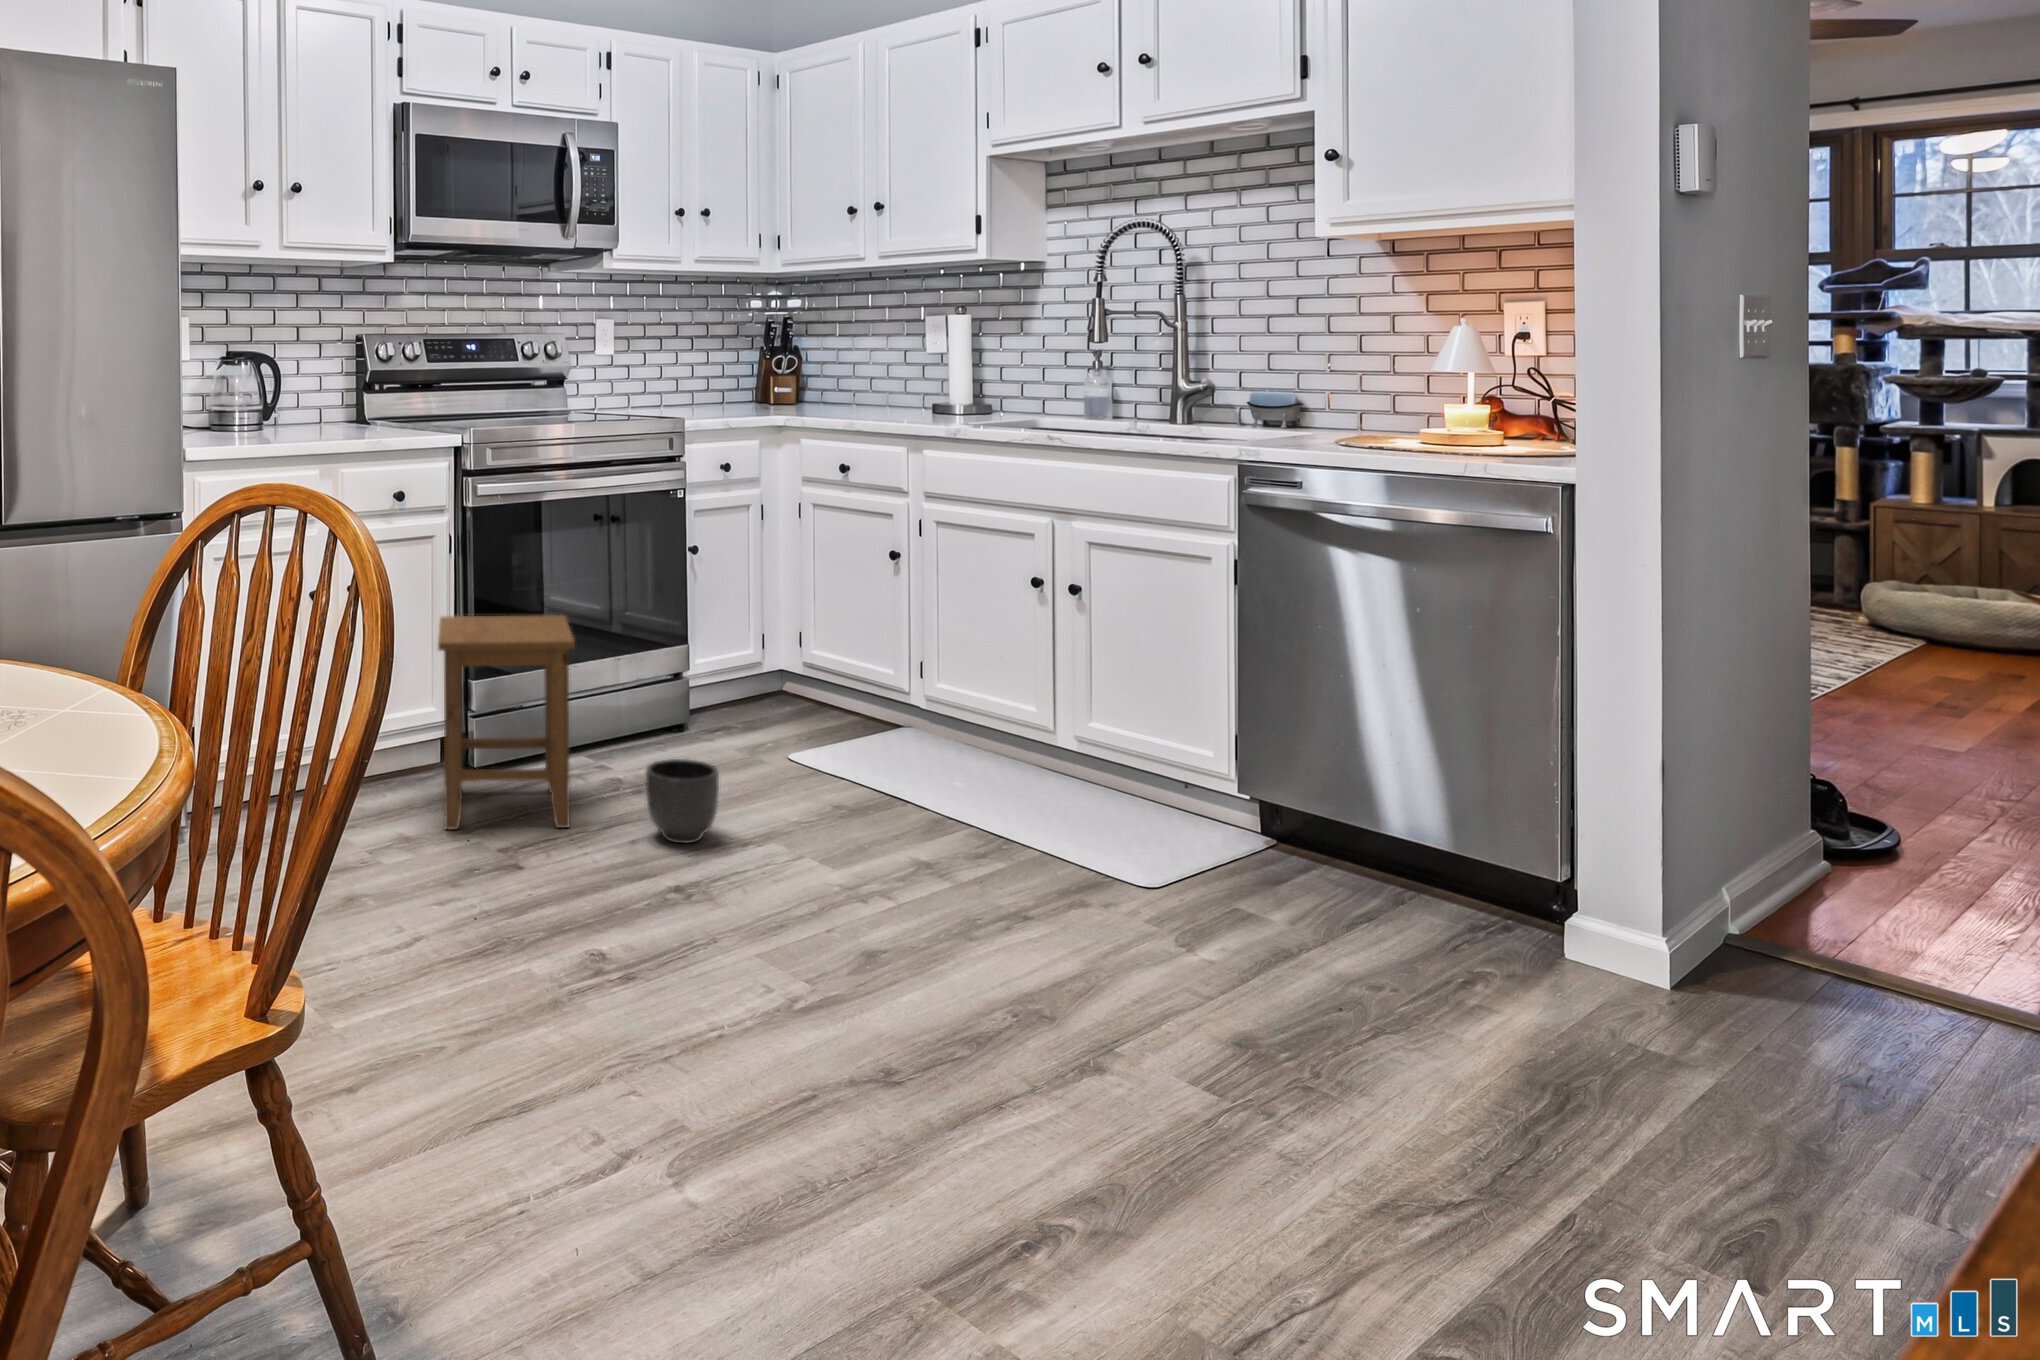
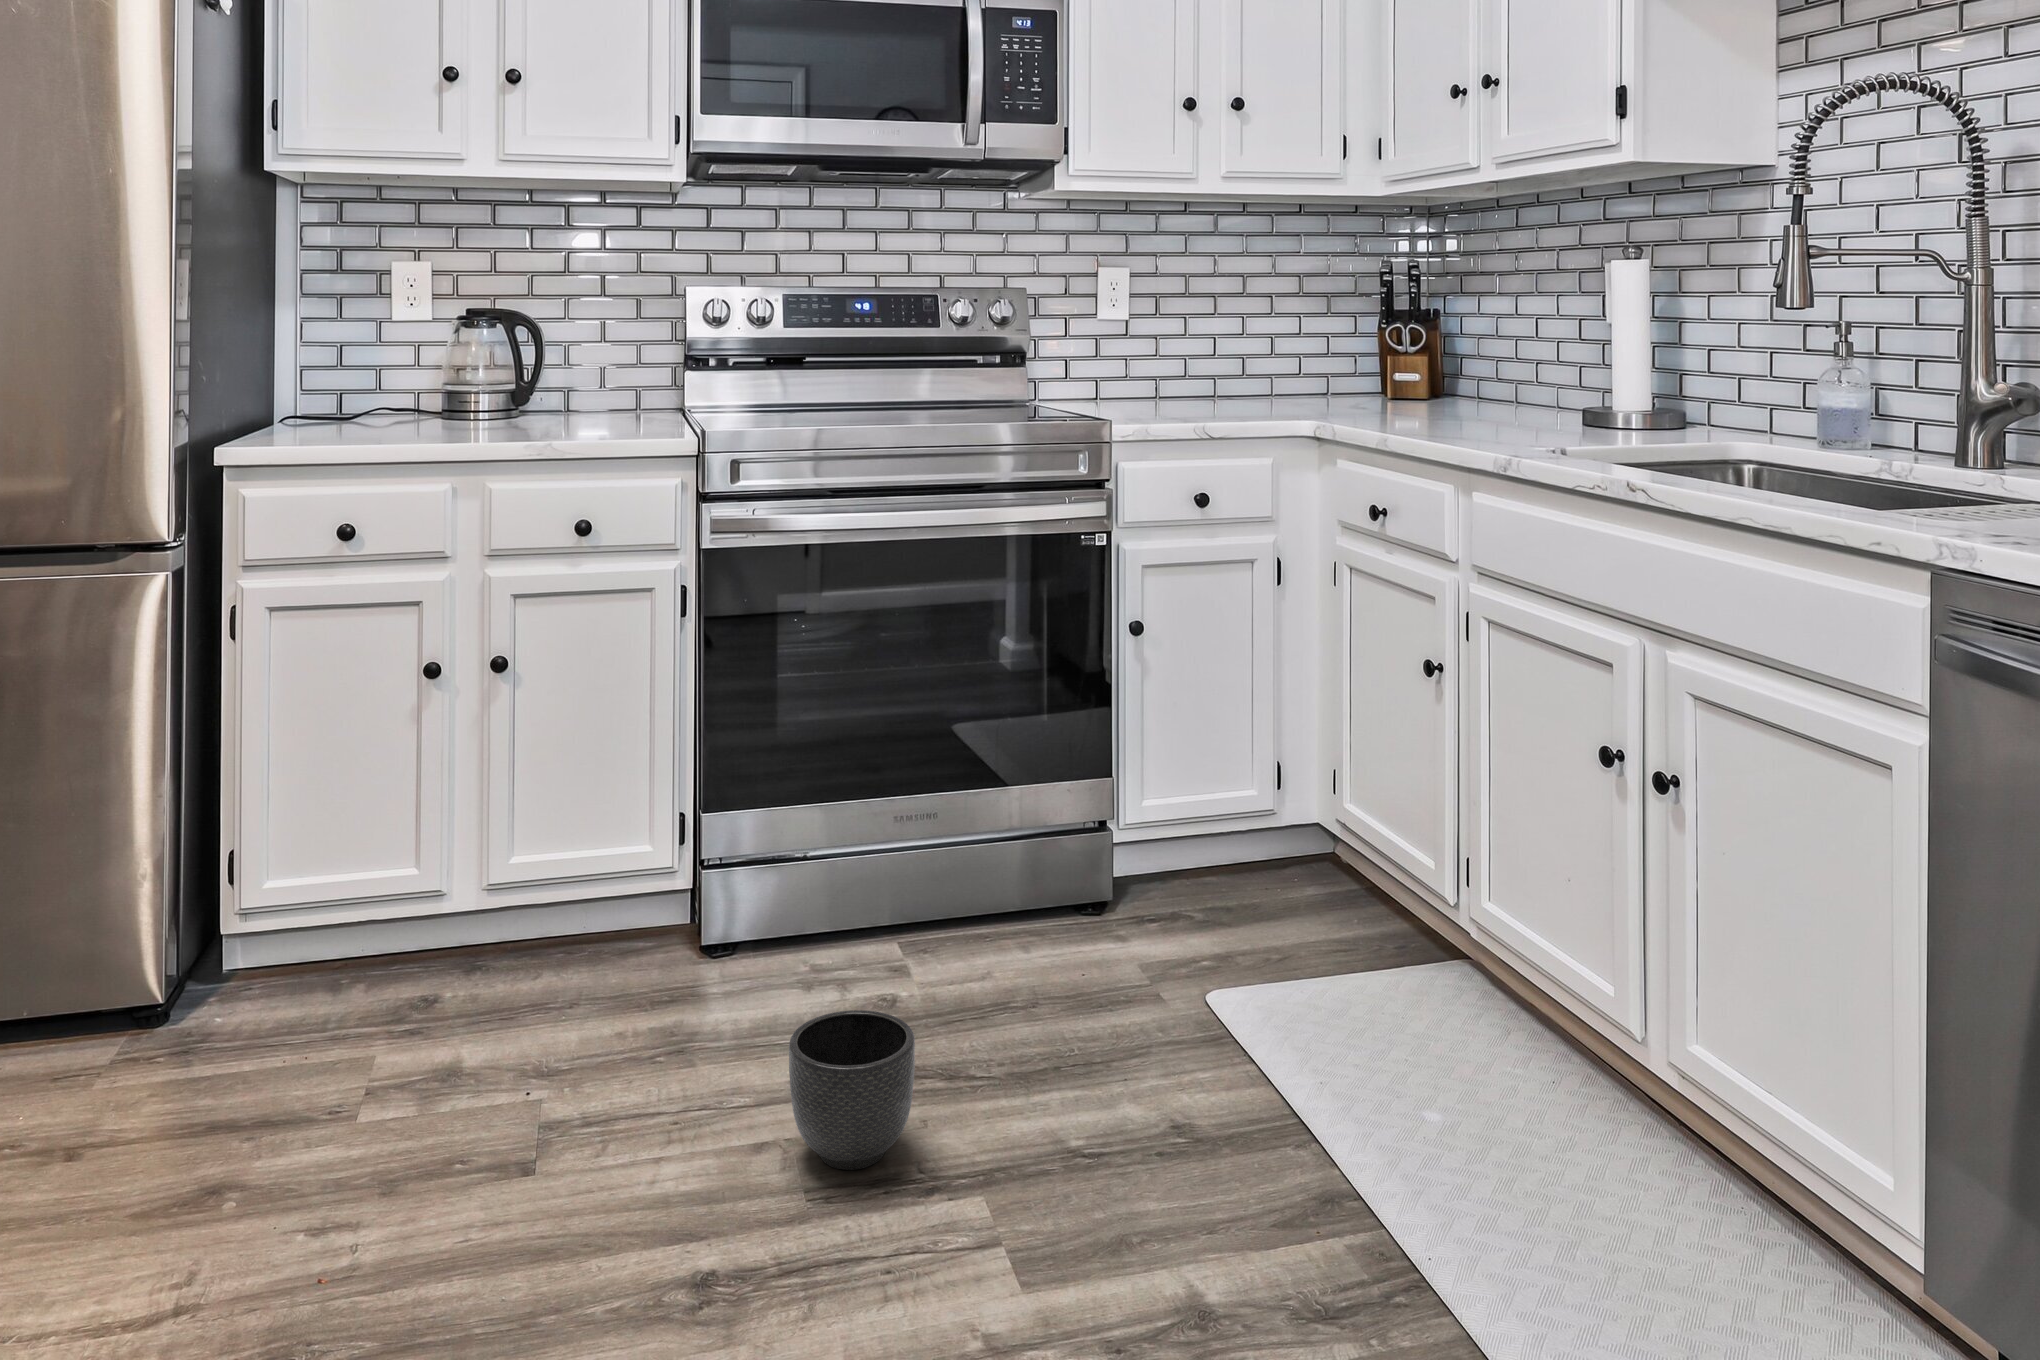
stool: present [438,615,575,830] -> none [512,721,802,1097]

